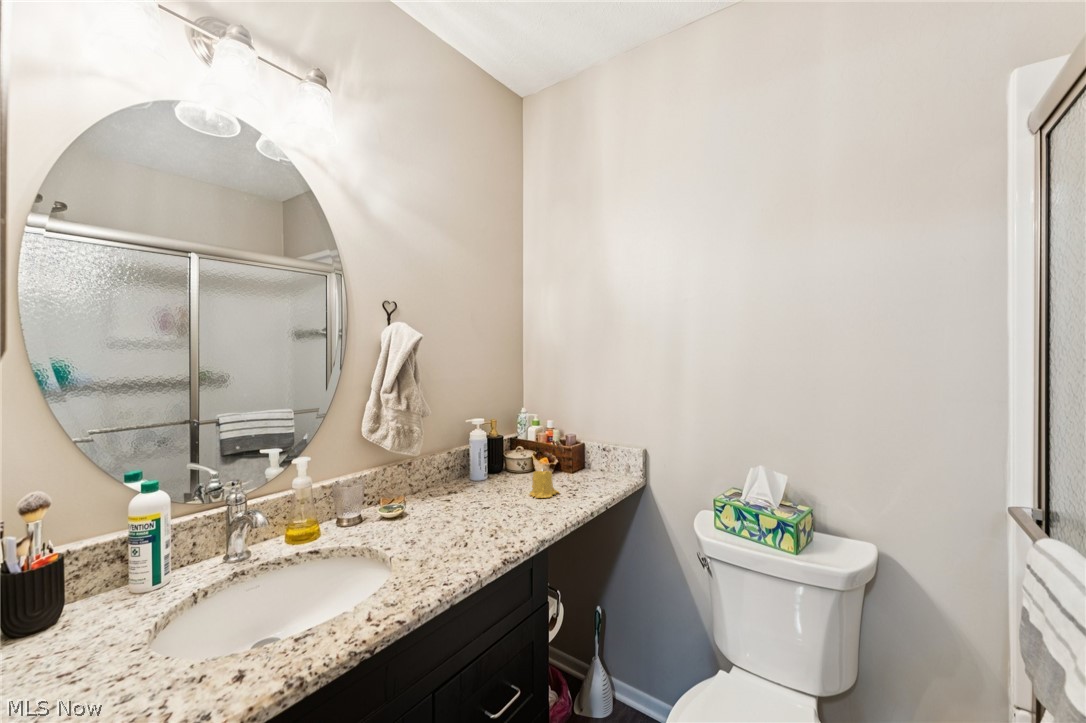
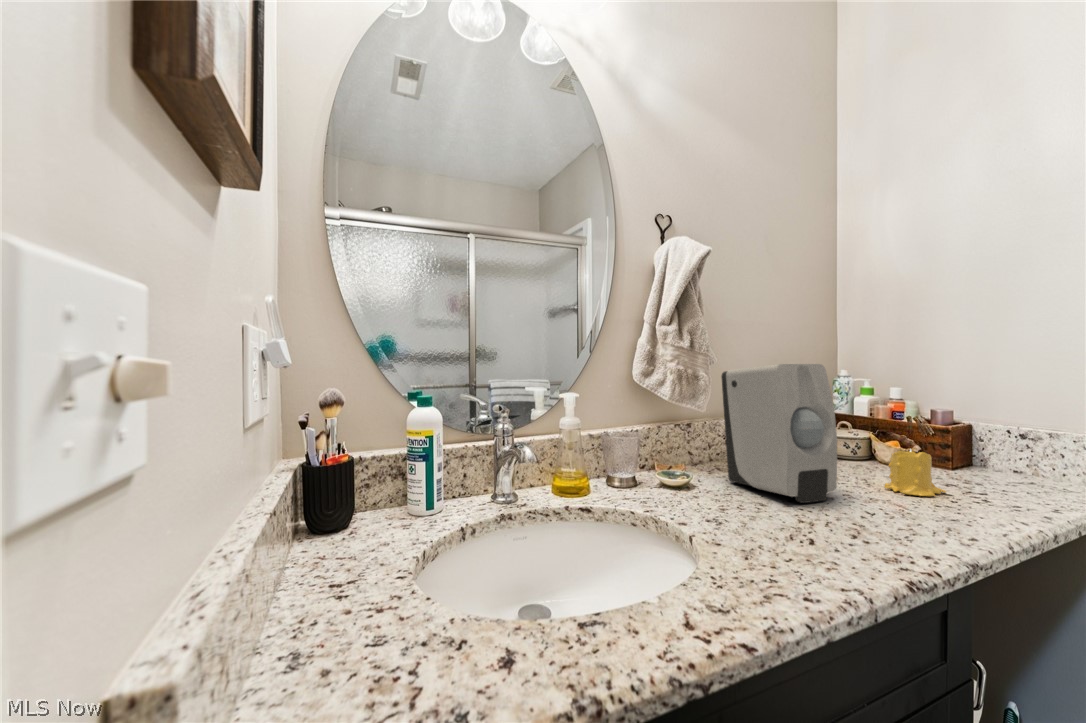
soap dispenser: none [429,422,497,516] -> present [722,364,837,503]

